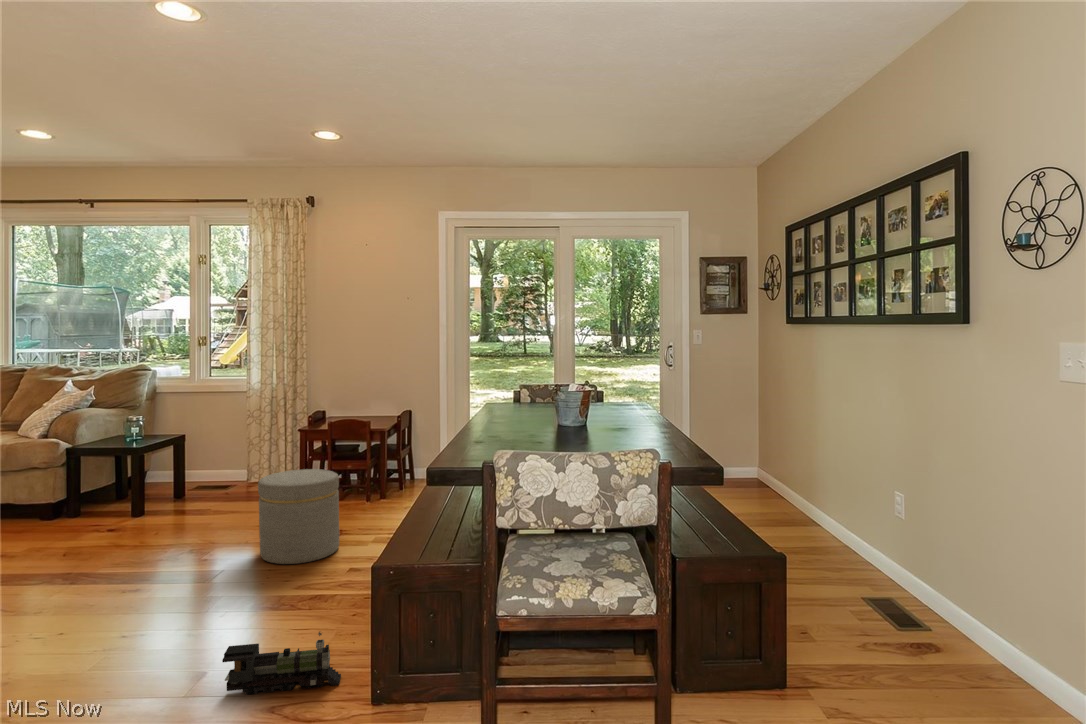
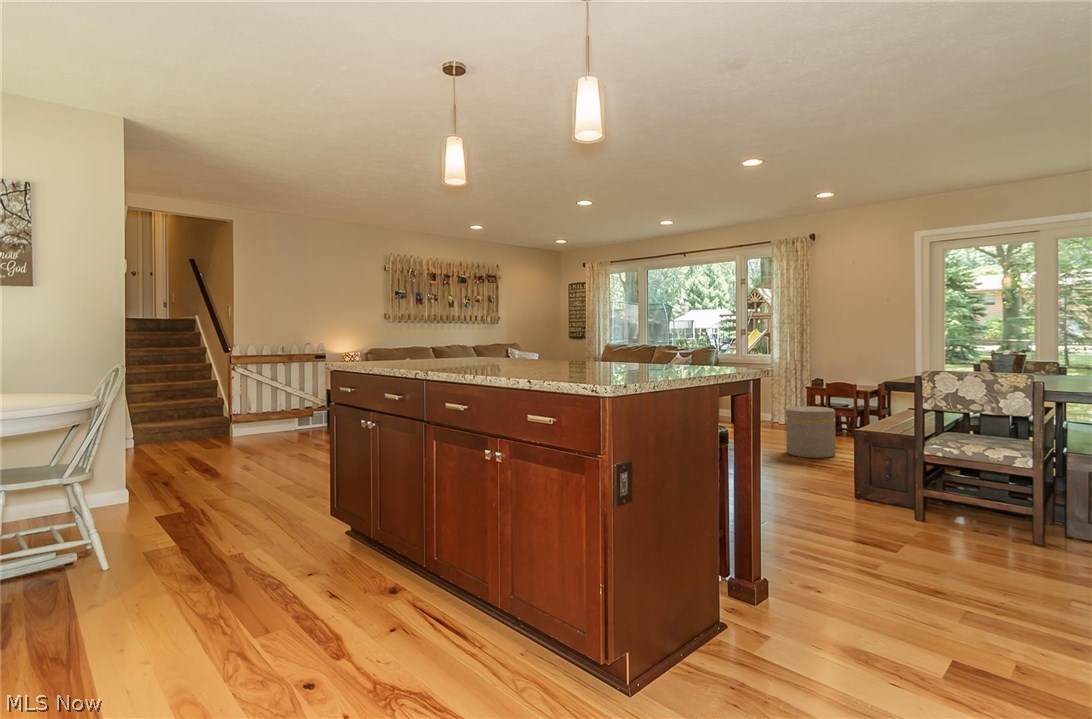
toy train: present [222,632,341,695] -> none [781,468,839,496]

